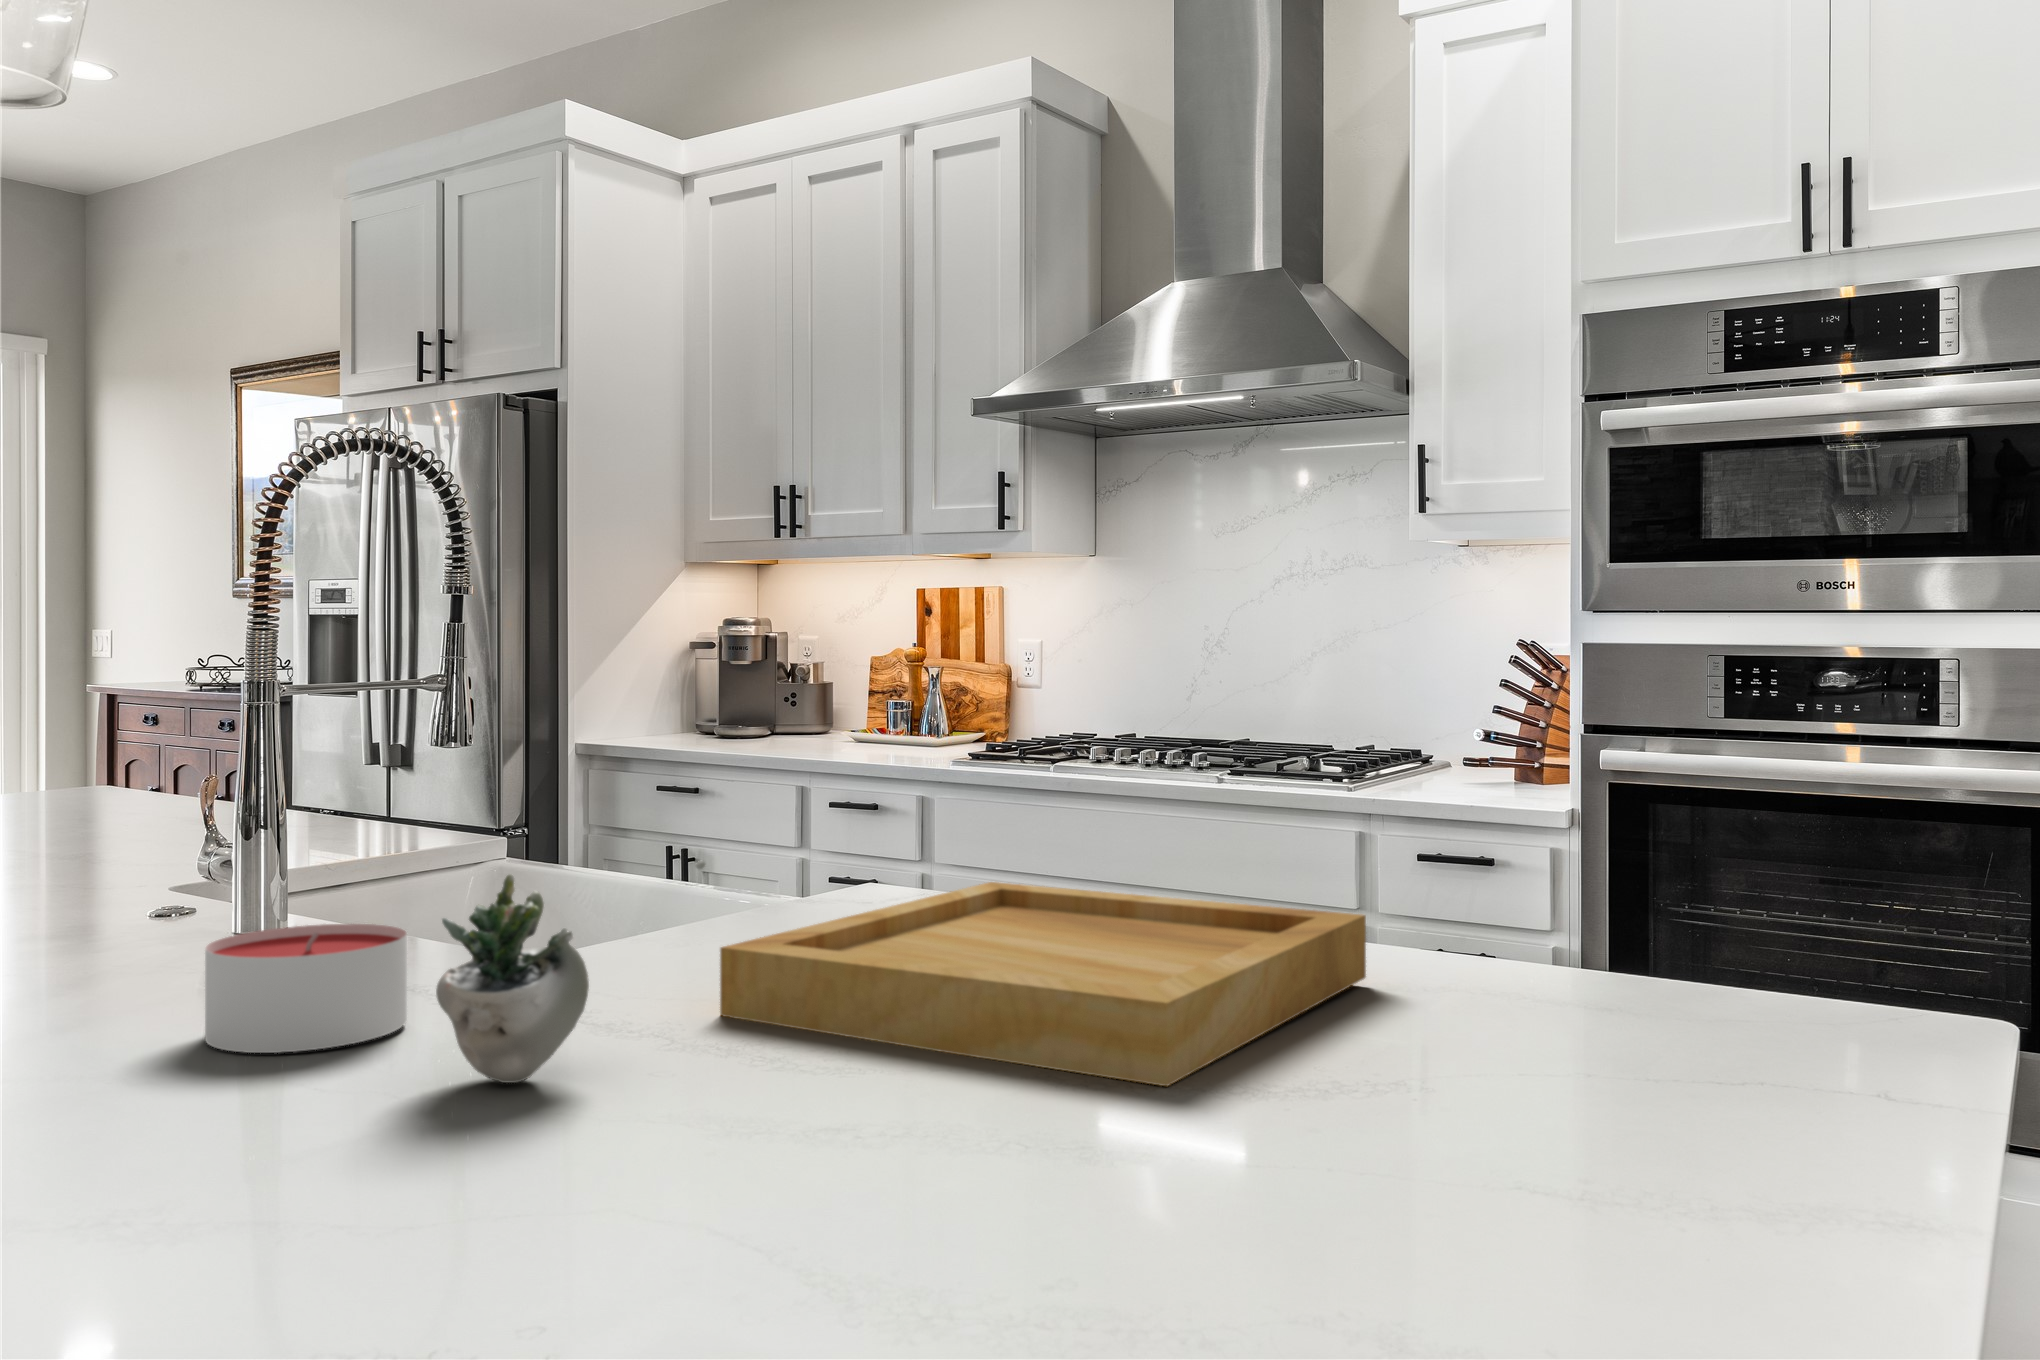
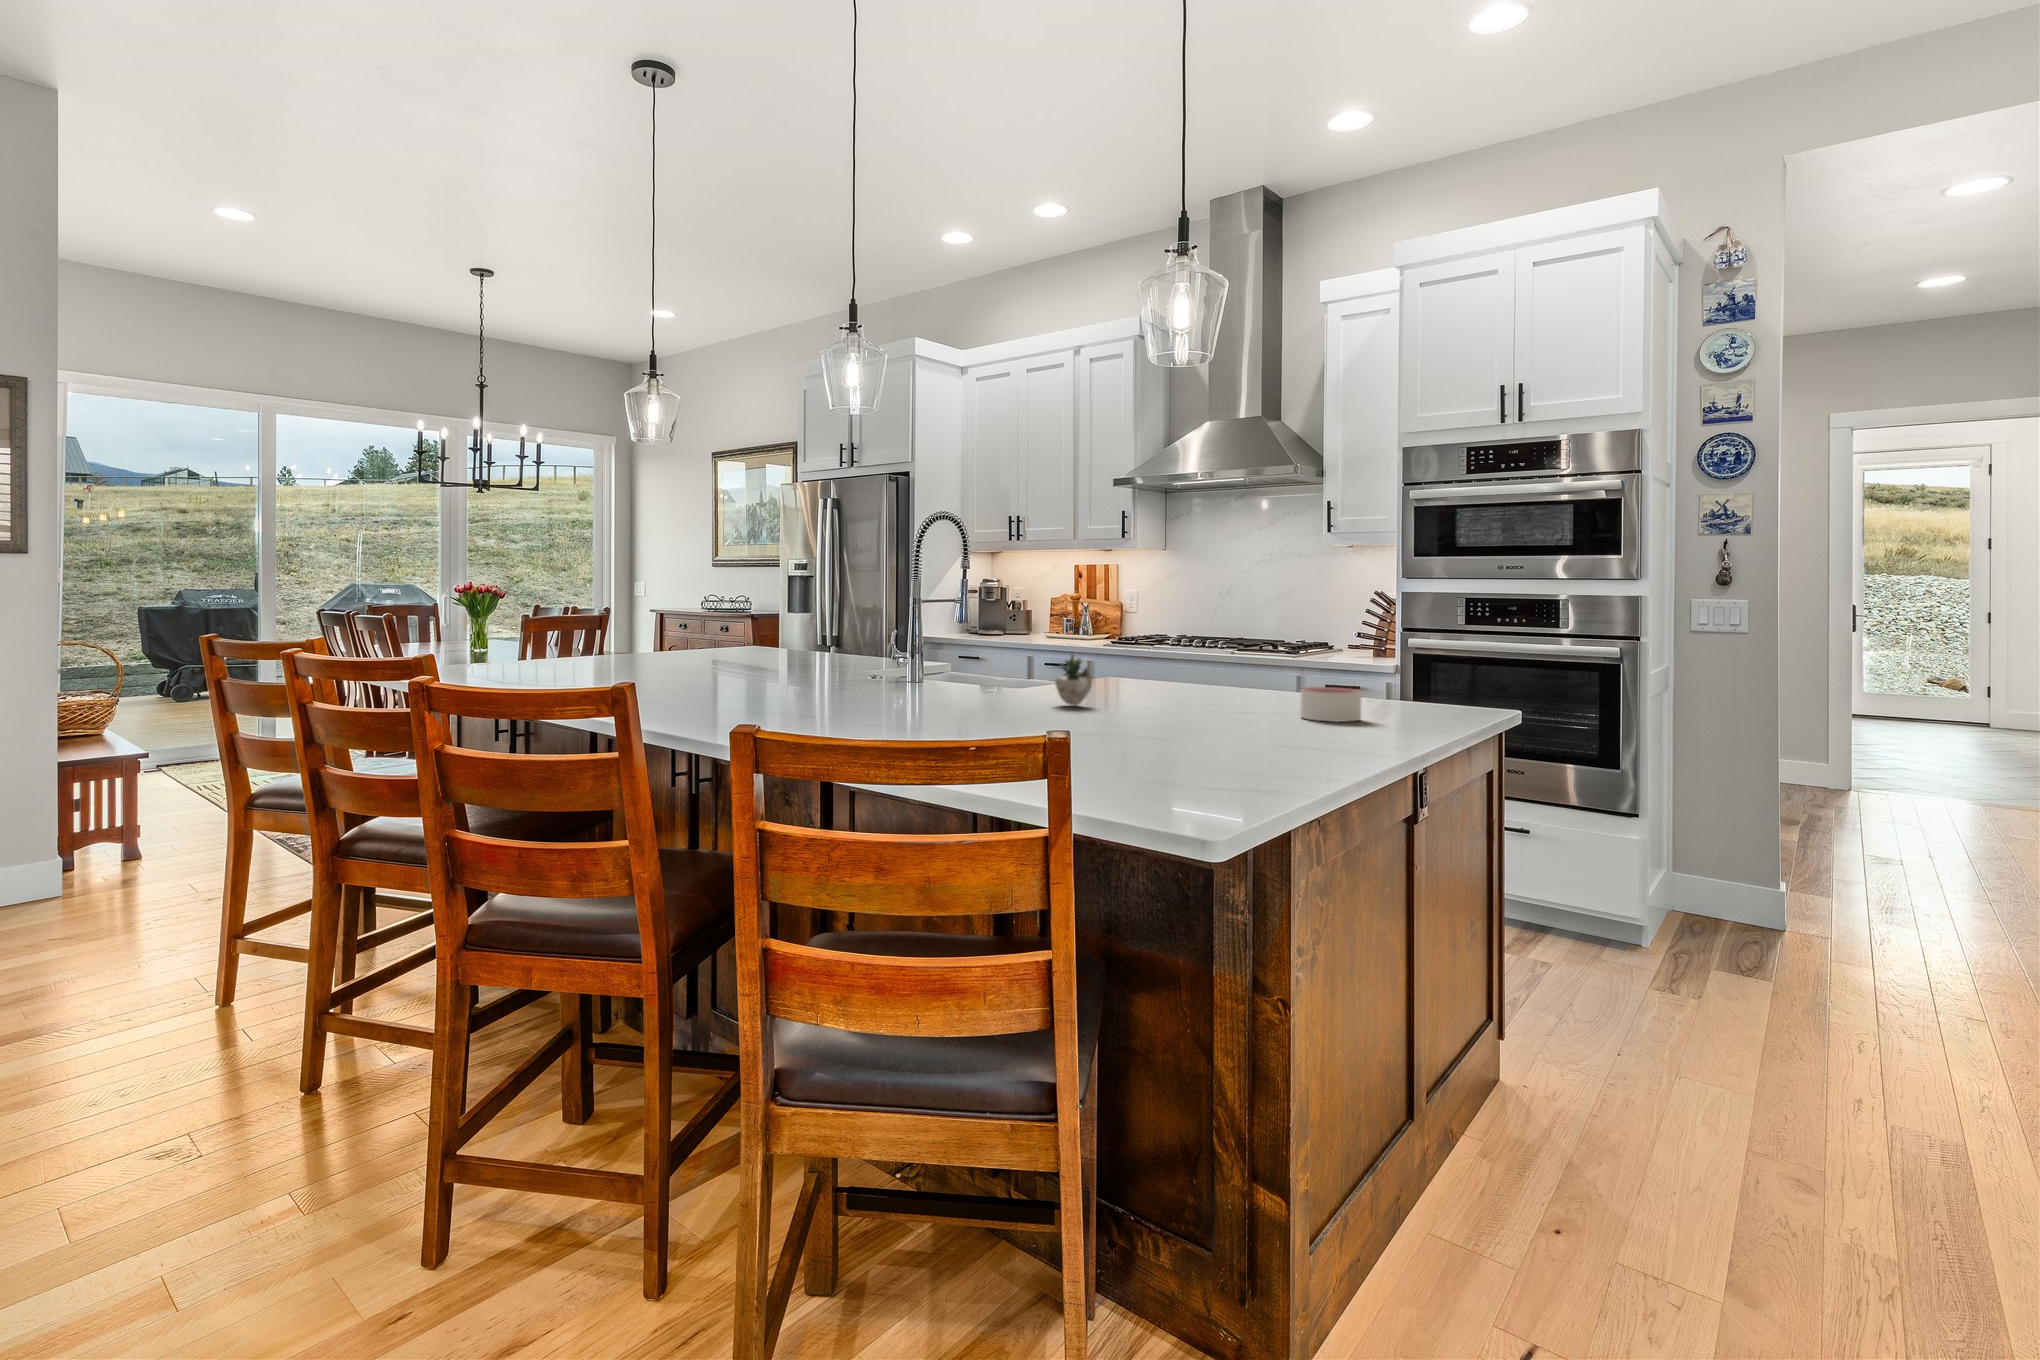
tray: present [720,882,1366,1086] -> none [1109,672,1303,711]
candle: present [205,924,407,1053] -> present [1300,687,1361,722]

